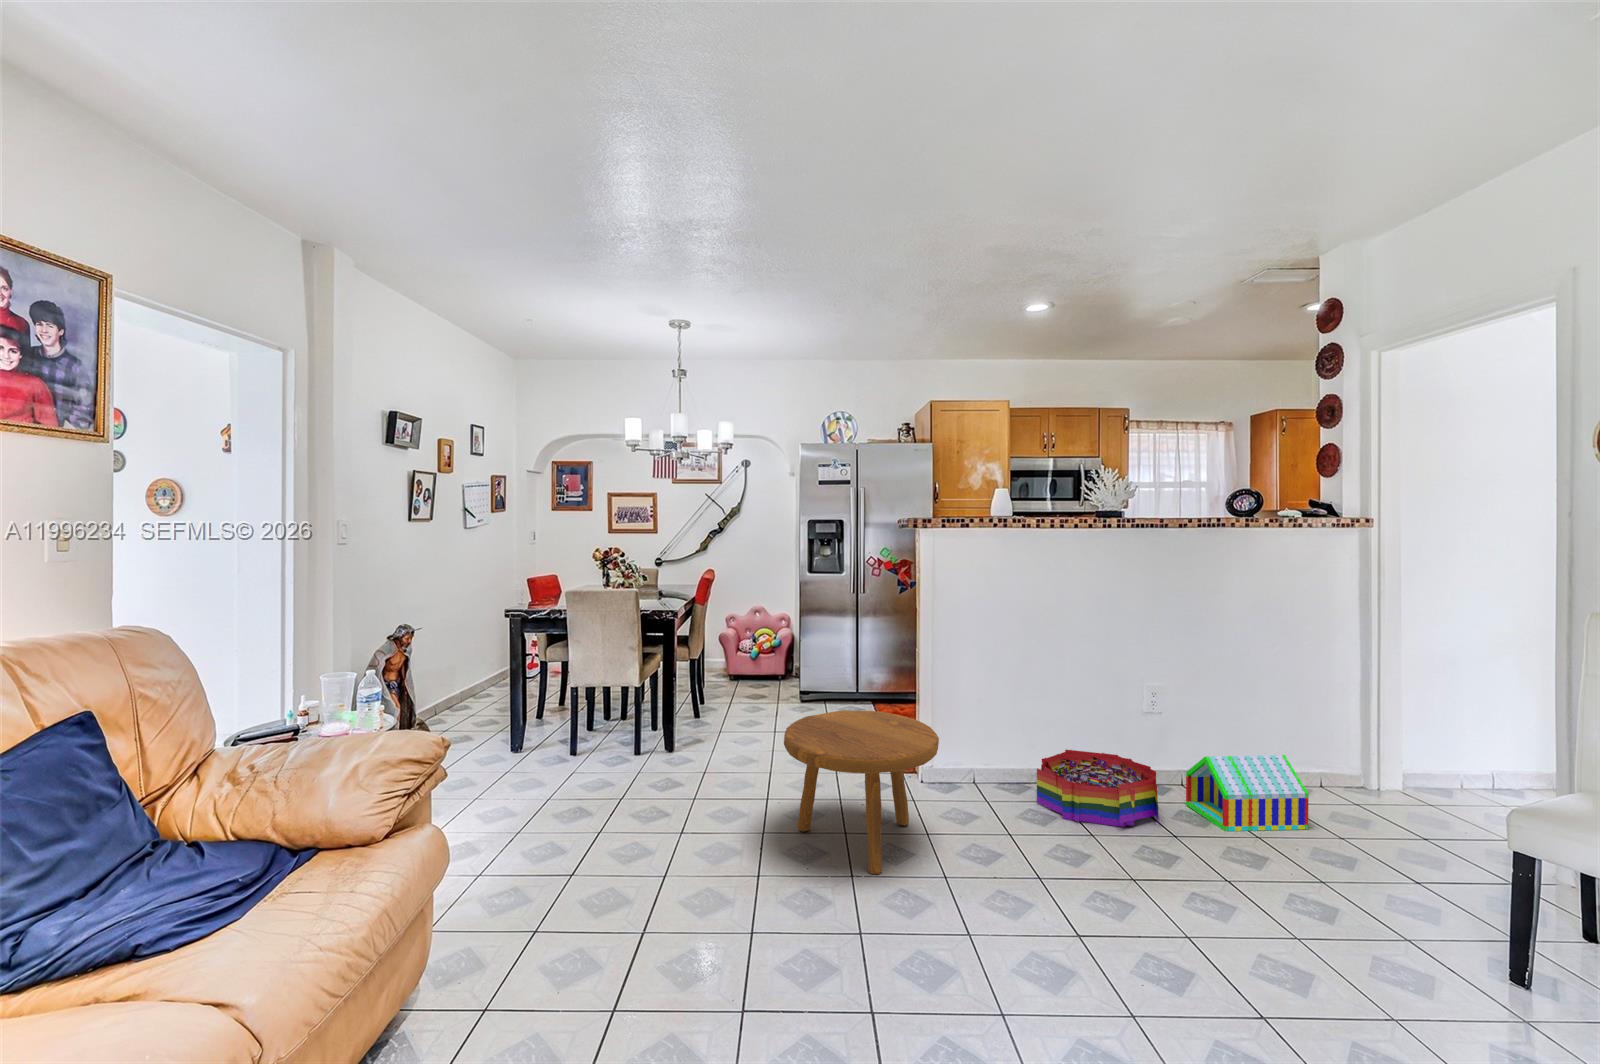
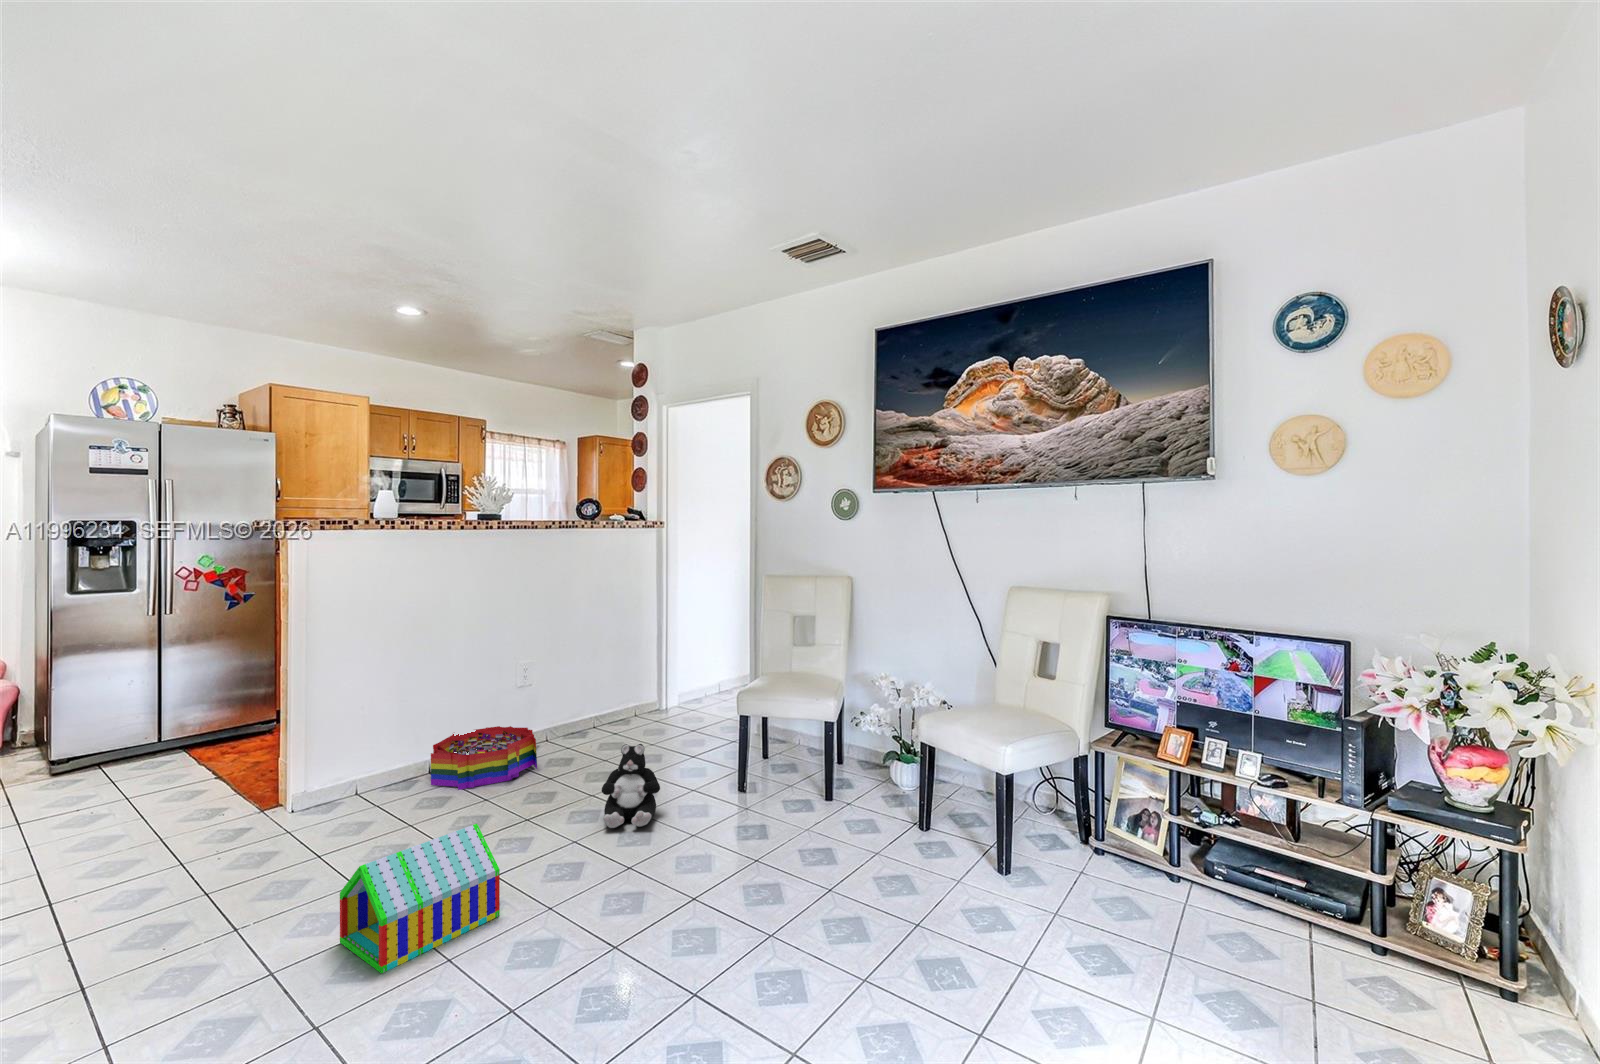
footstool: present [784,711,939,874] -> none [128,730,343,893]
toy house: present [1186,755,1309,831] -> present [340,824,500,973]
plush toy: none [1237,846,1343,988] -> present [601,744,660,828]

